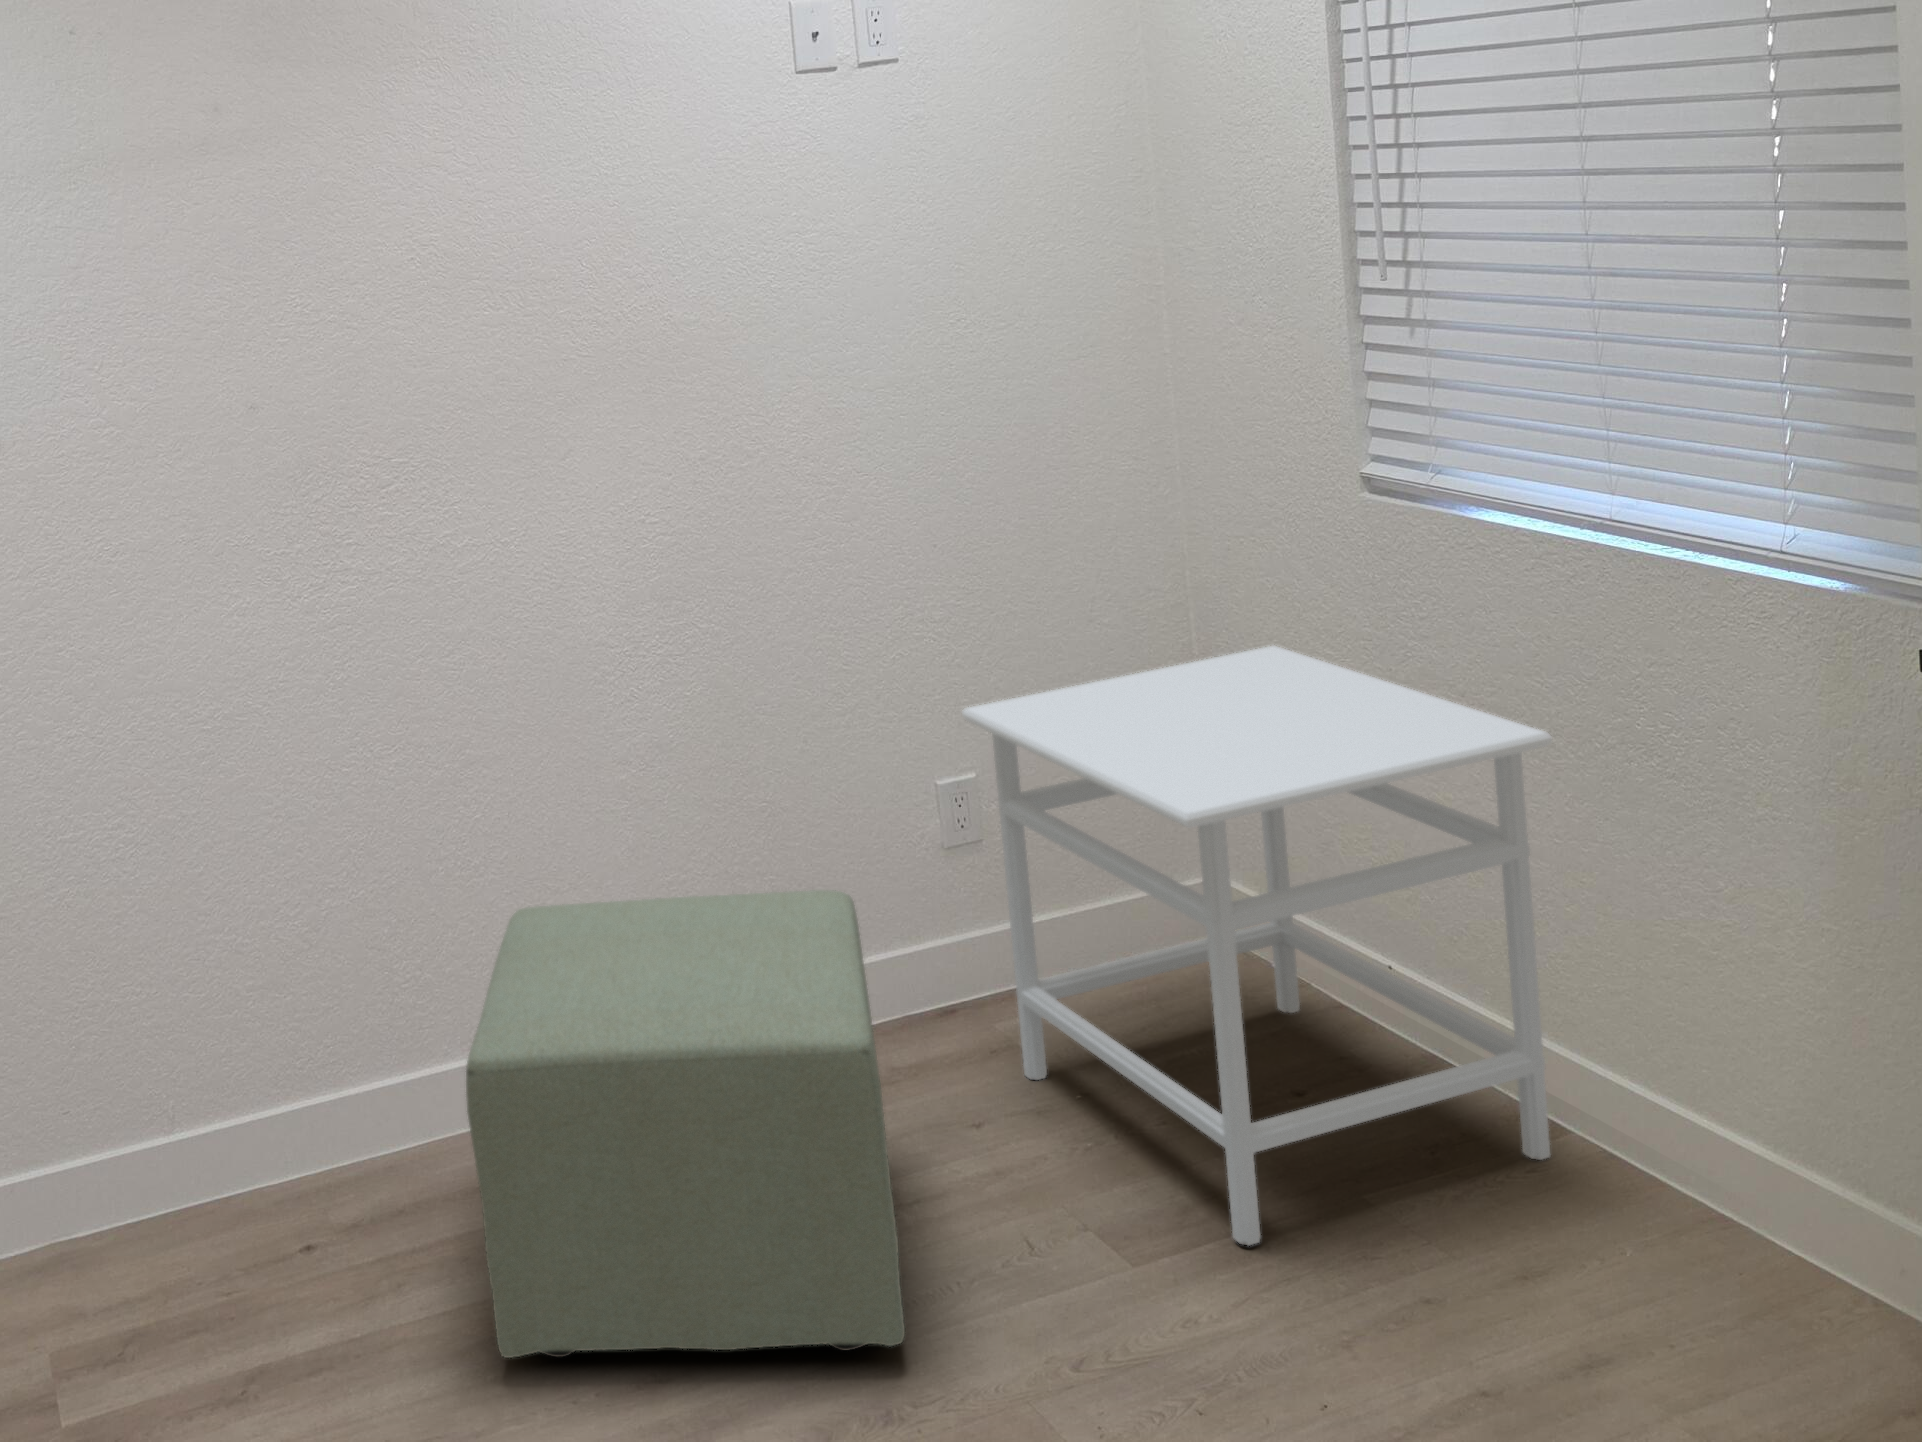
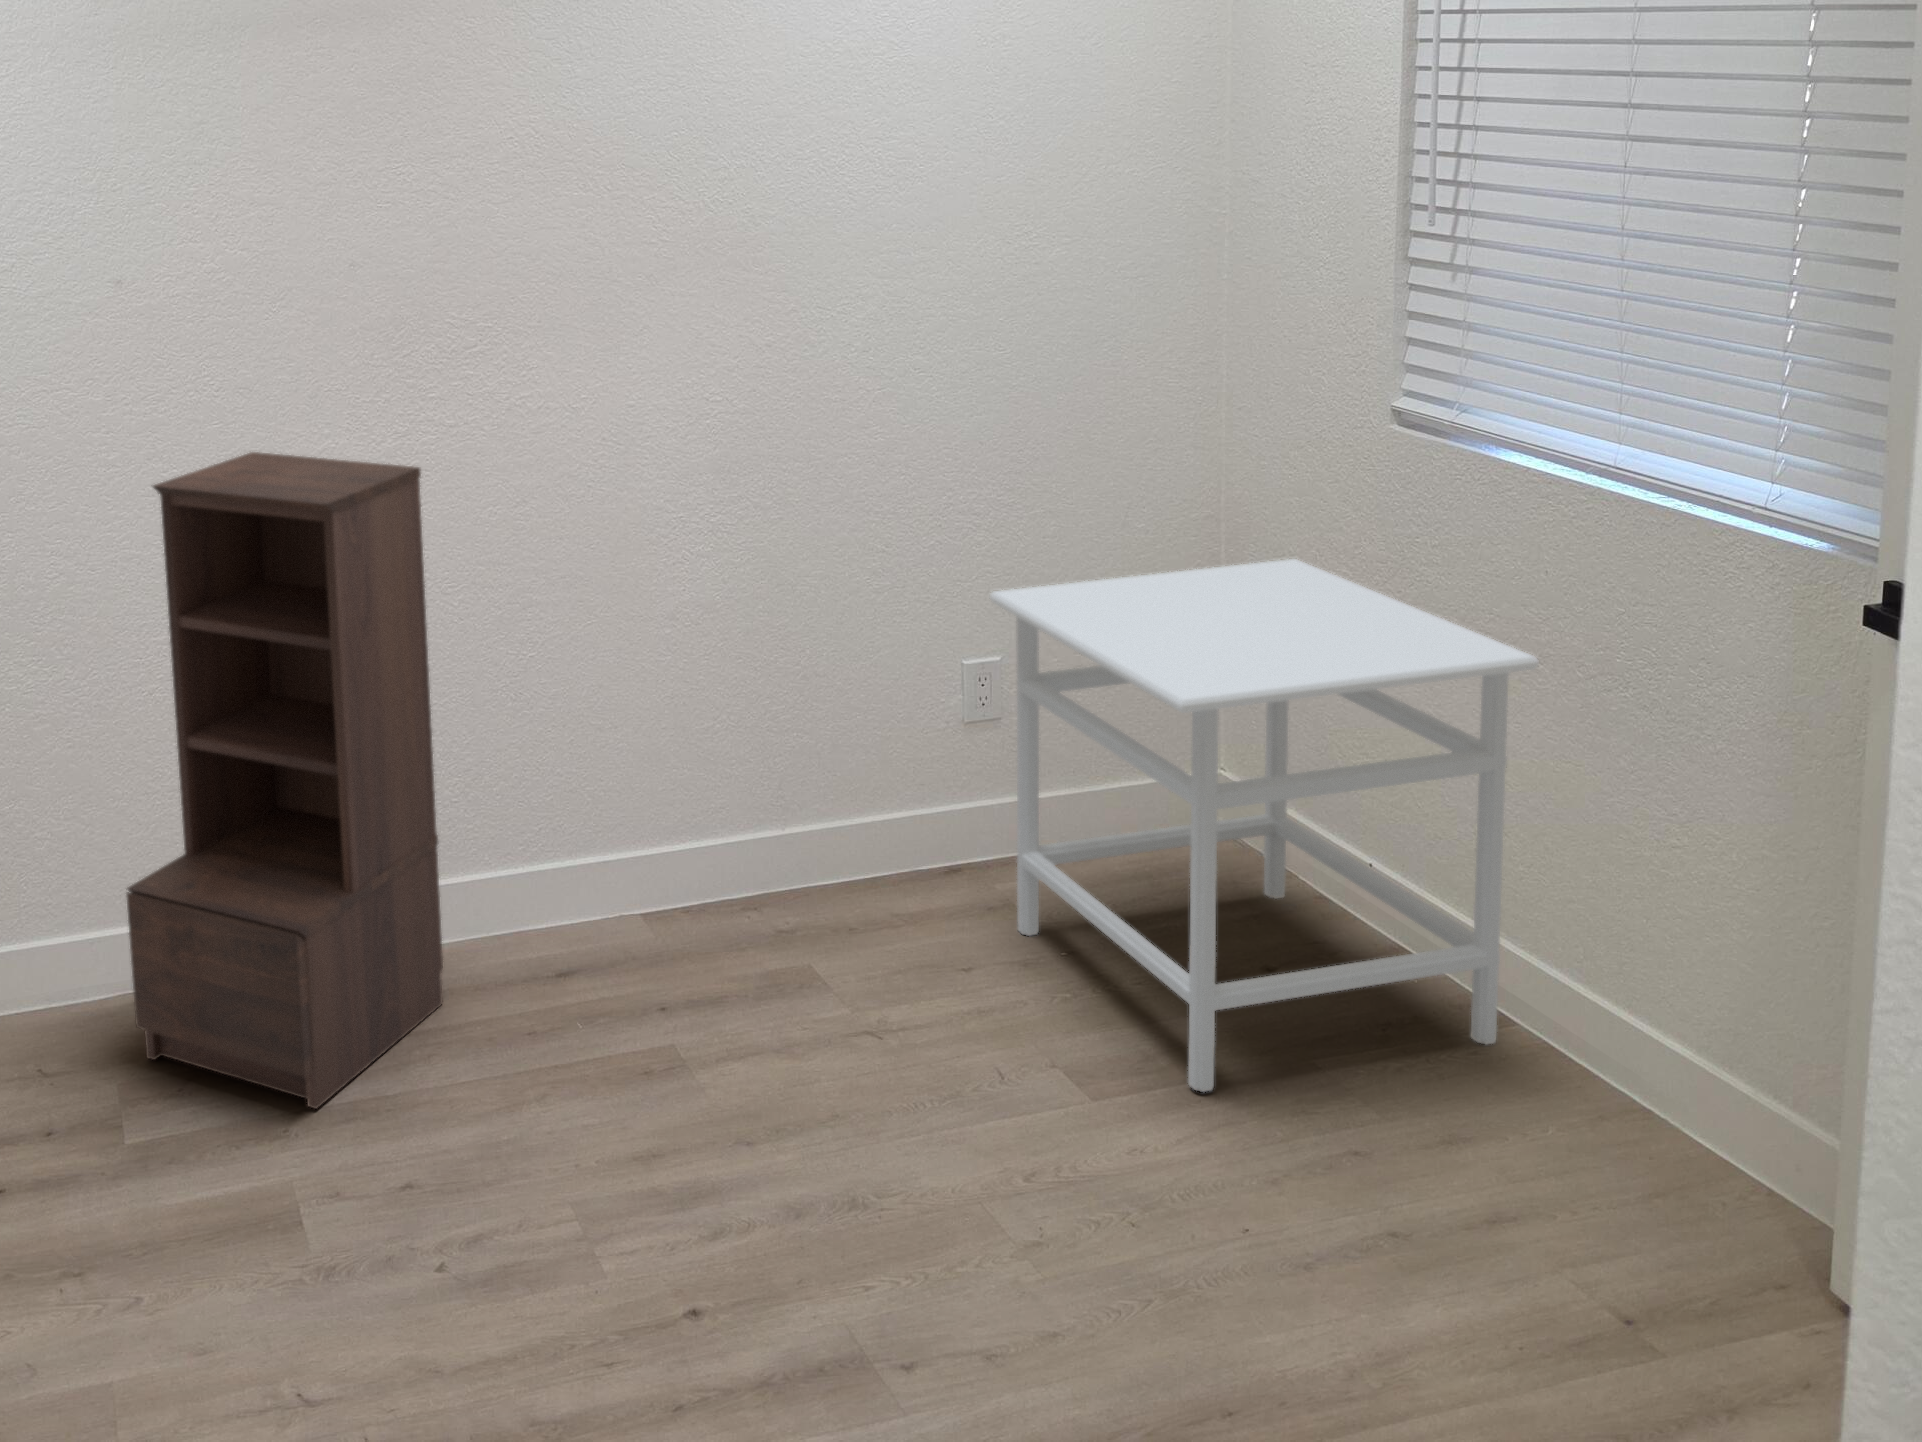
bookshelf: none [46,623,410,1363] -> present [127,452,443,1109]
ottoman: present [466,890,905,1358] -> none [501,736,878,1145]

